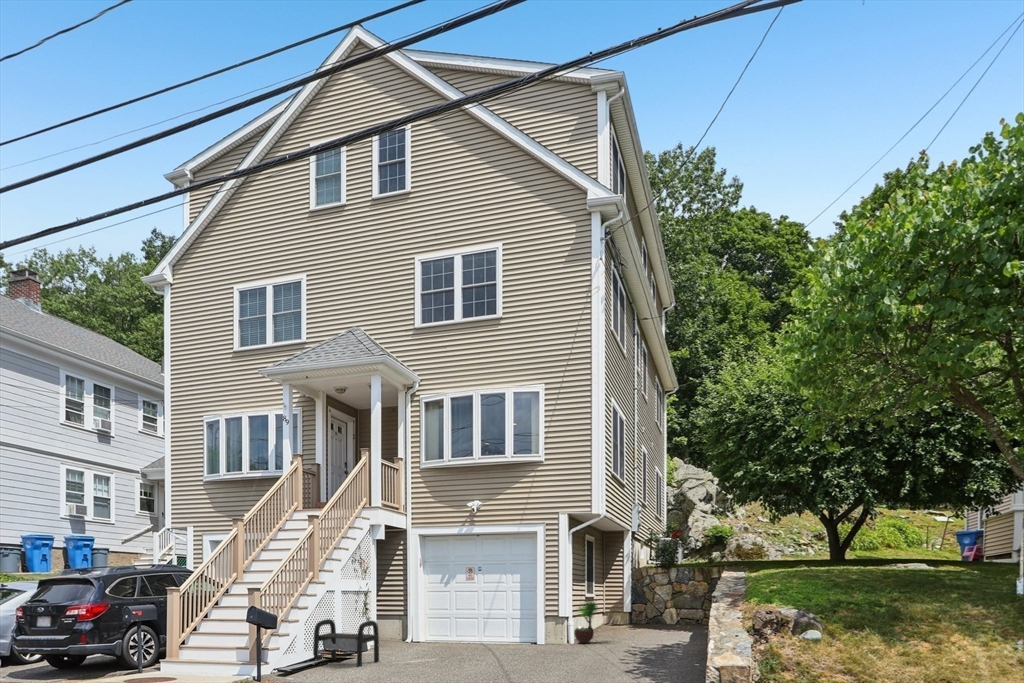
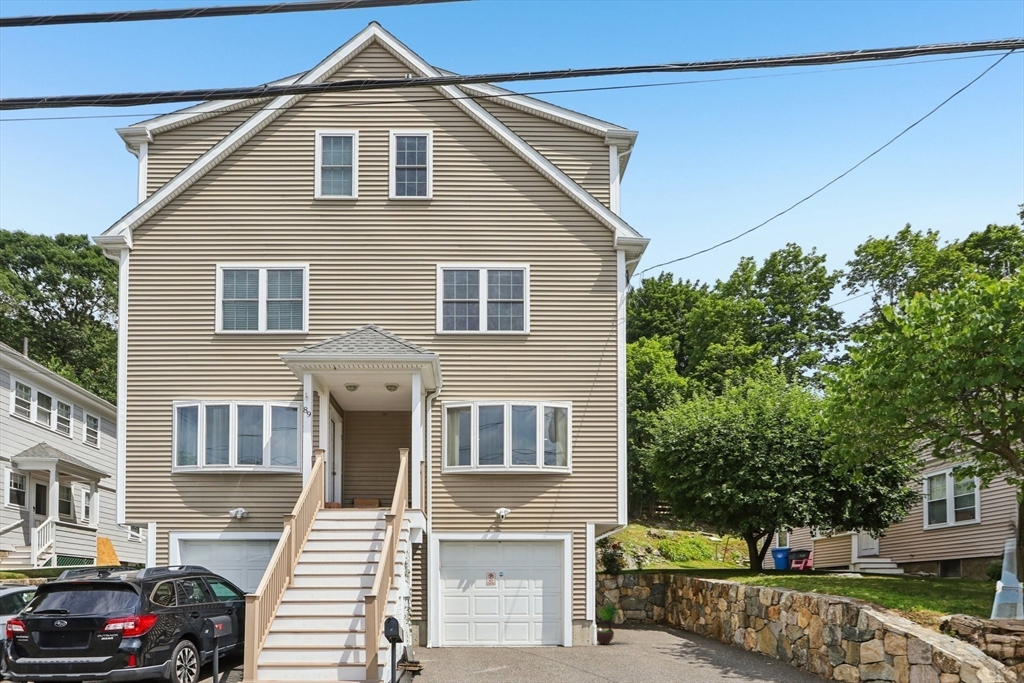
bench: present [313,619,379,667] -> none [404,626,465,674]

